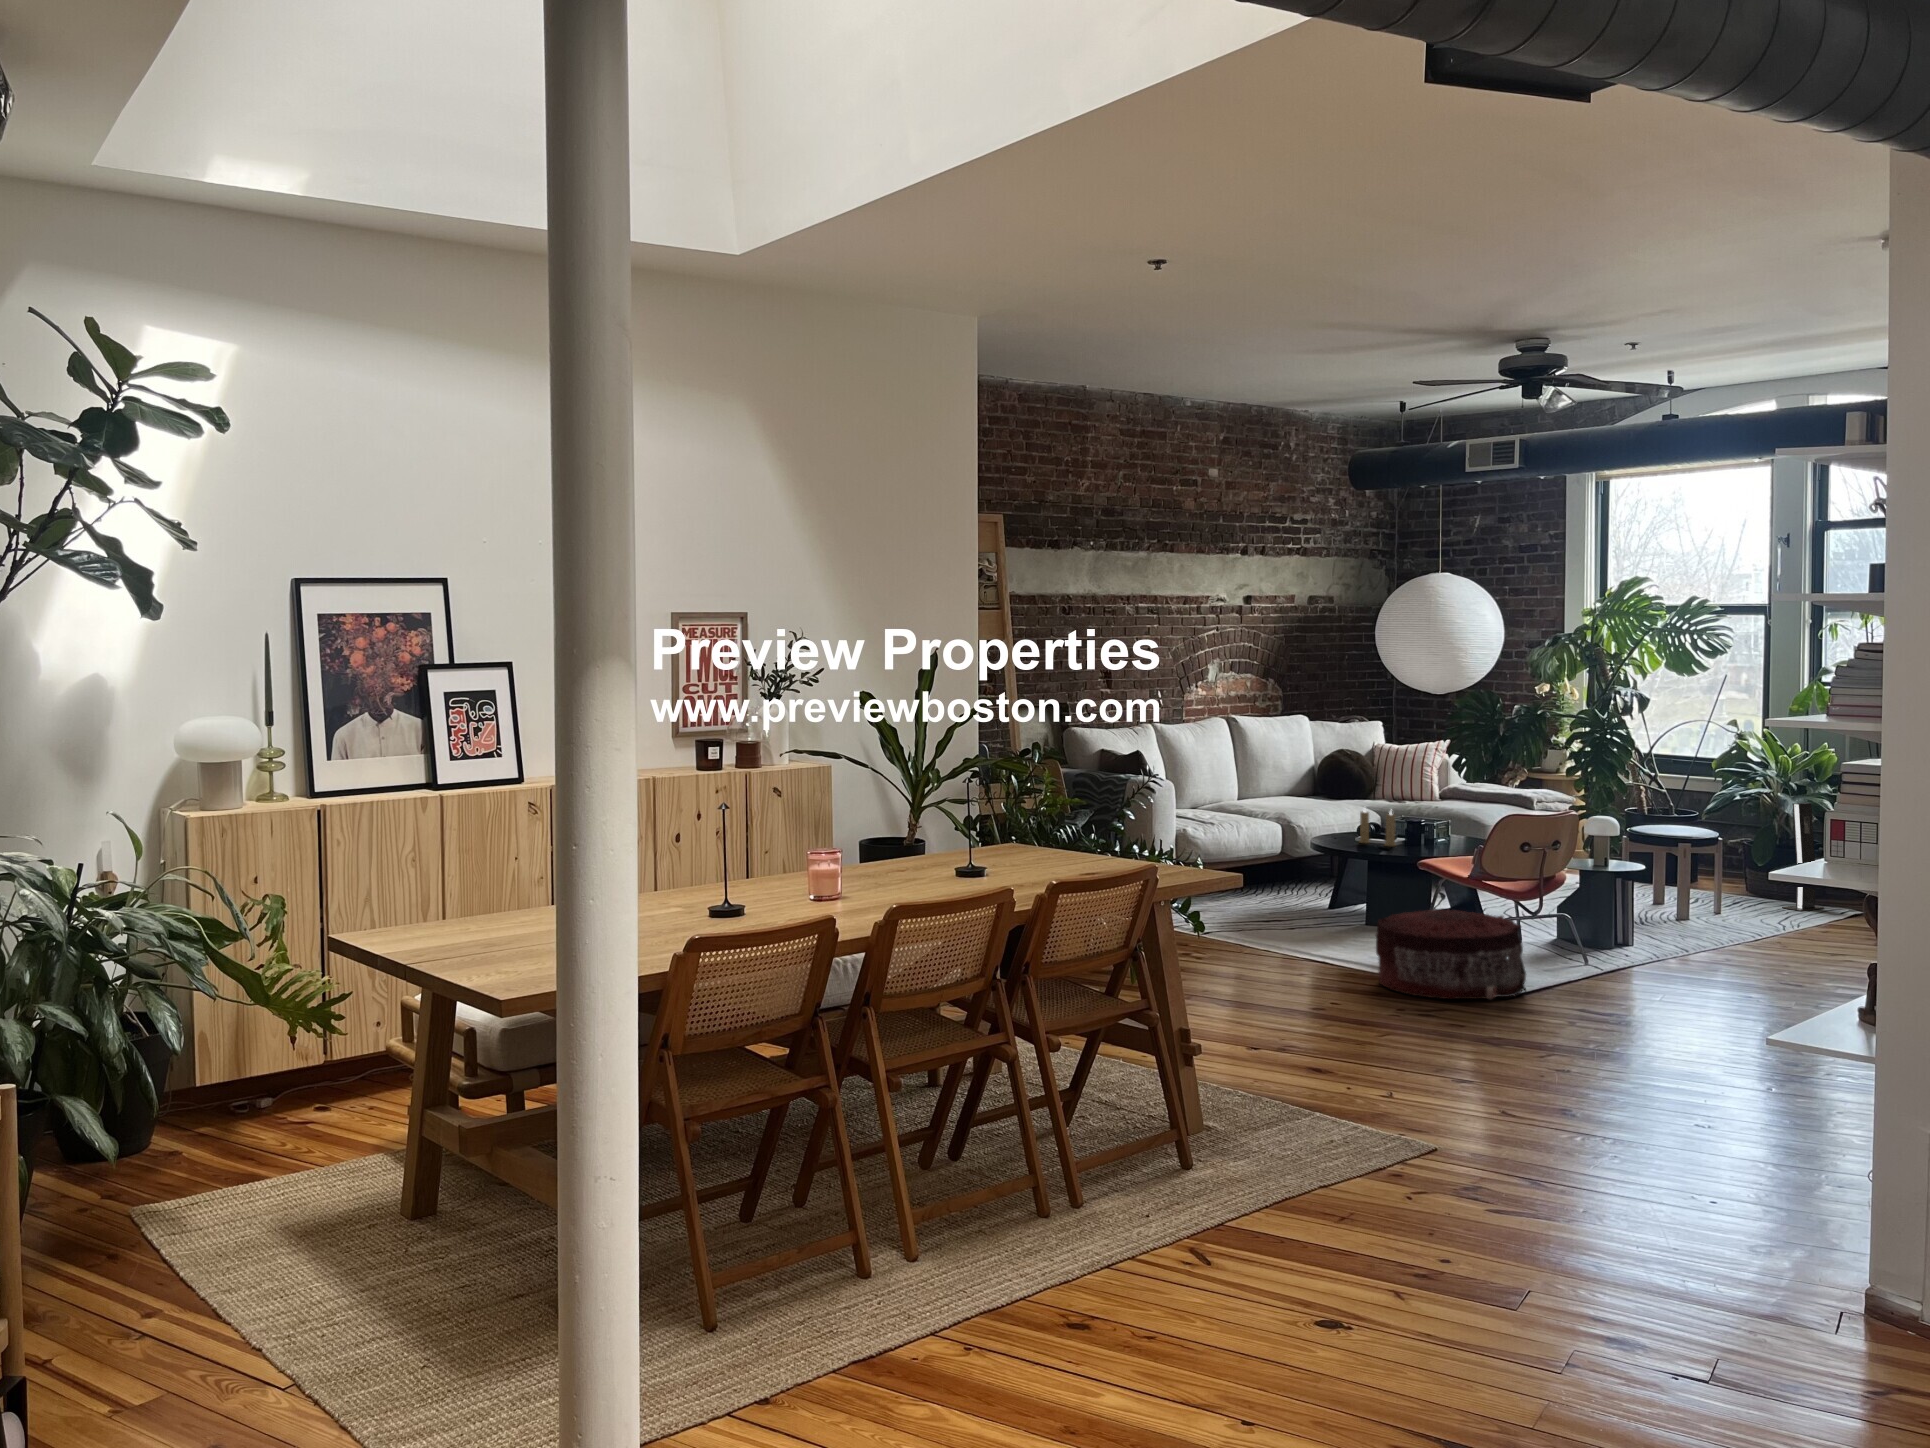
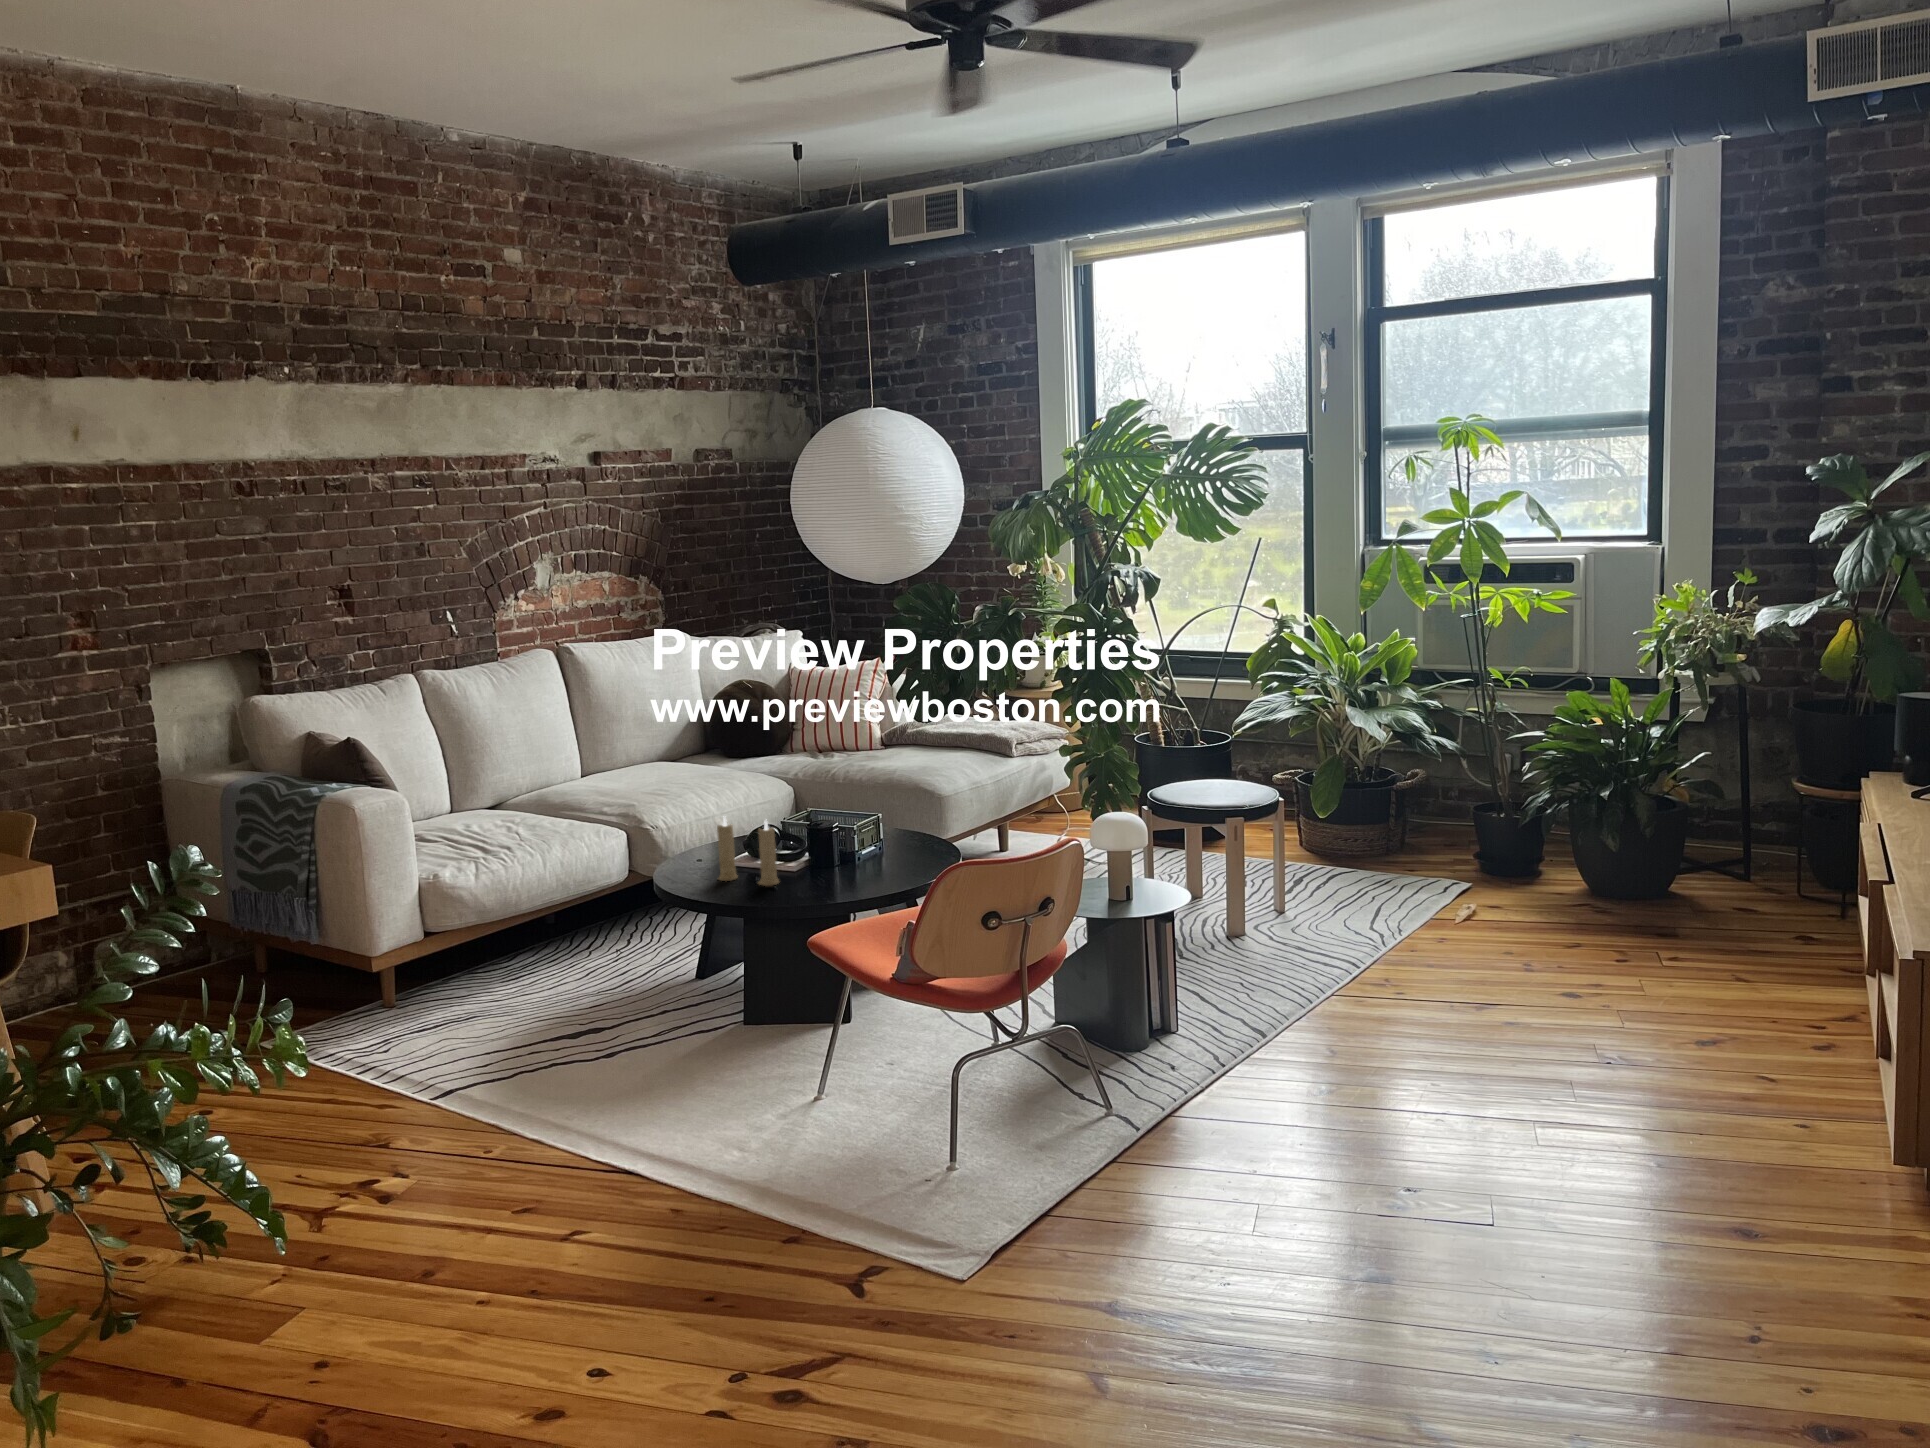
speaker: present [1782,803,1824,911] -> none [1351,718,1404,877]
pouf: present [1376,909,1526,999] -> none [696,1050,992,1302]

